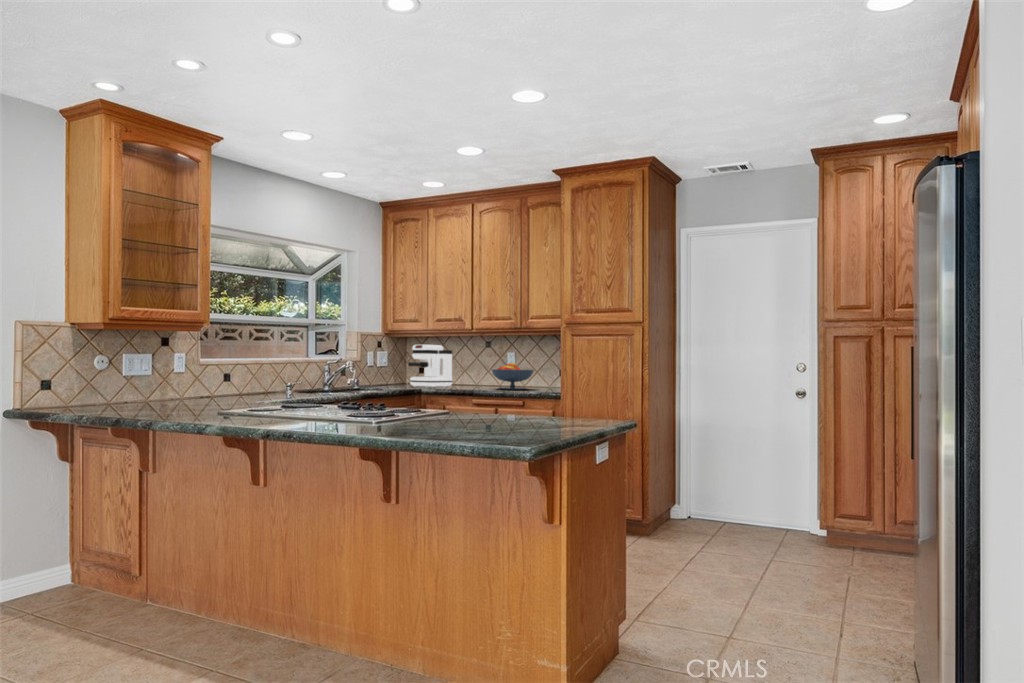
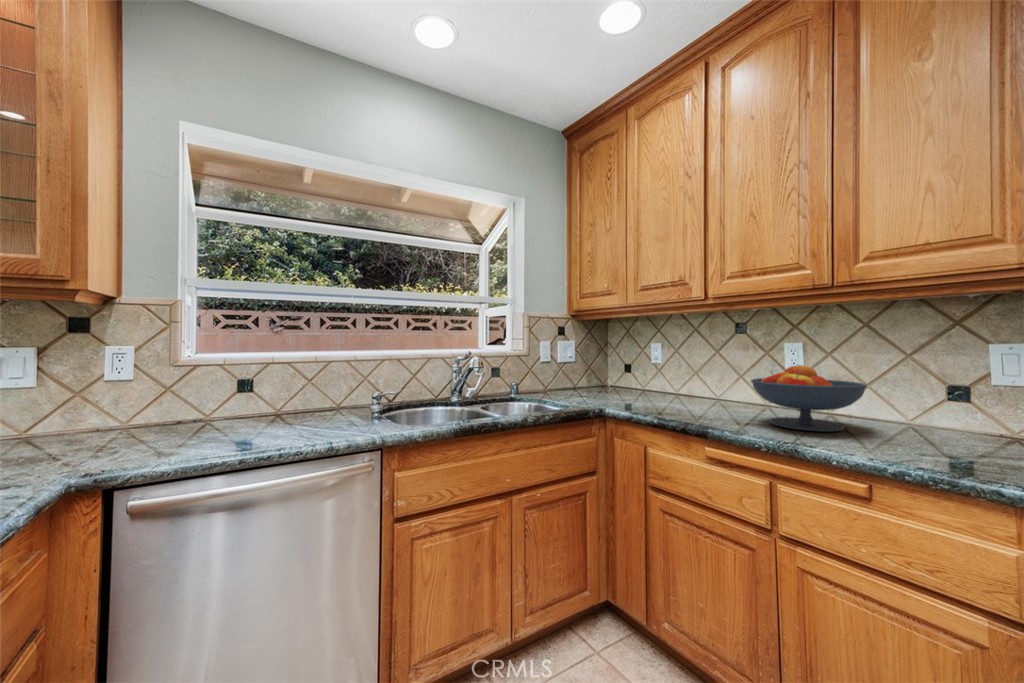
coffee maker: present [408,345,452,387] -> none [586,330,669,406]

